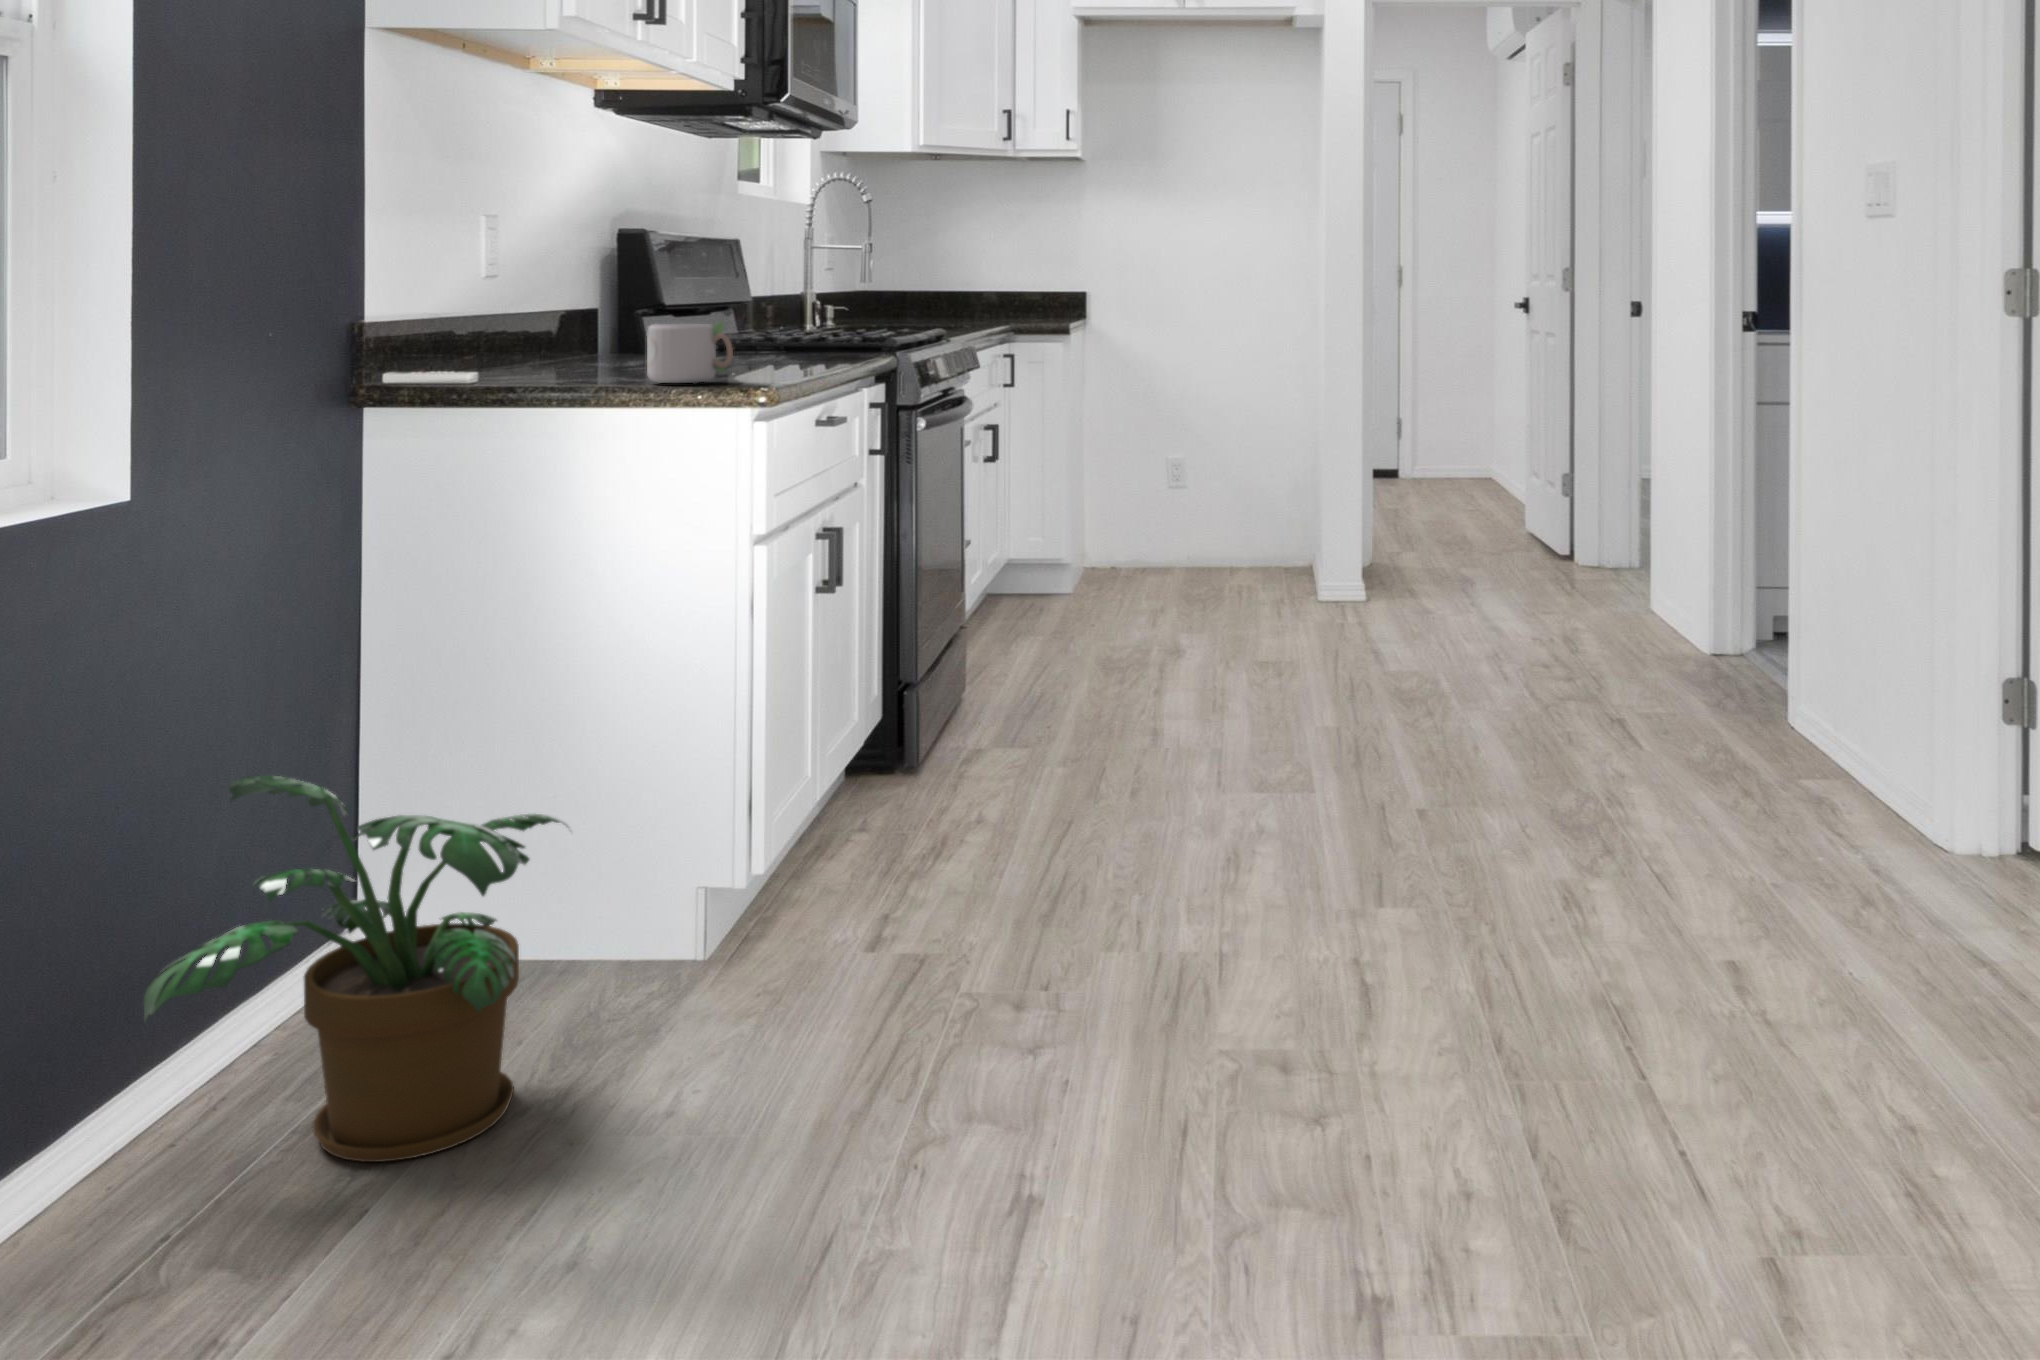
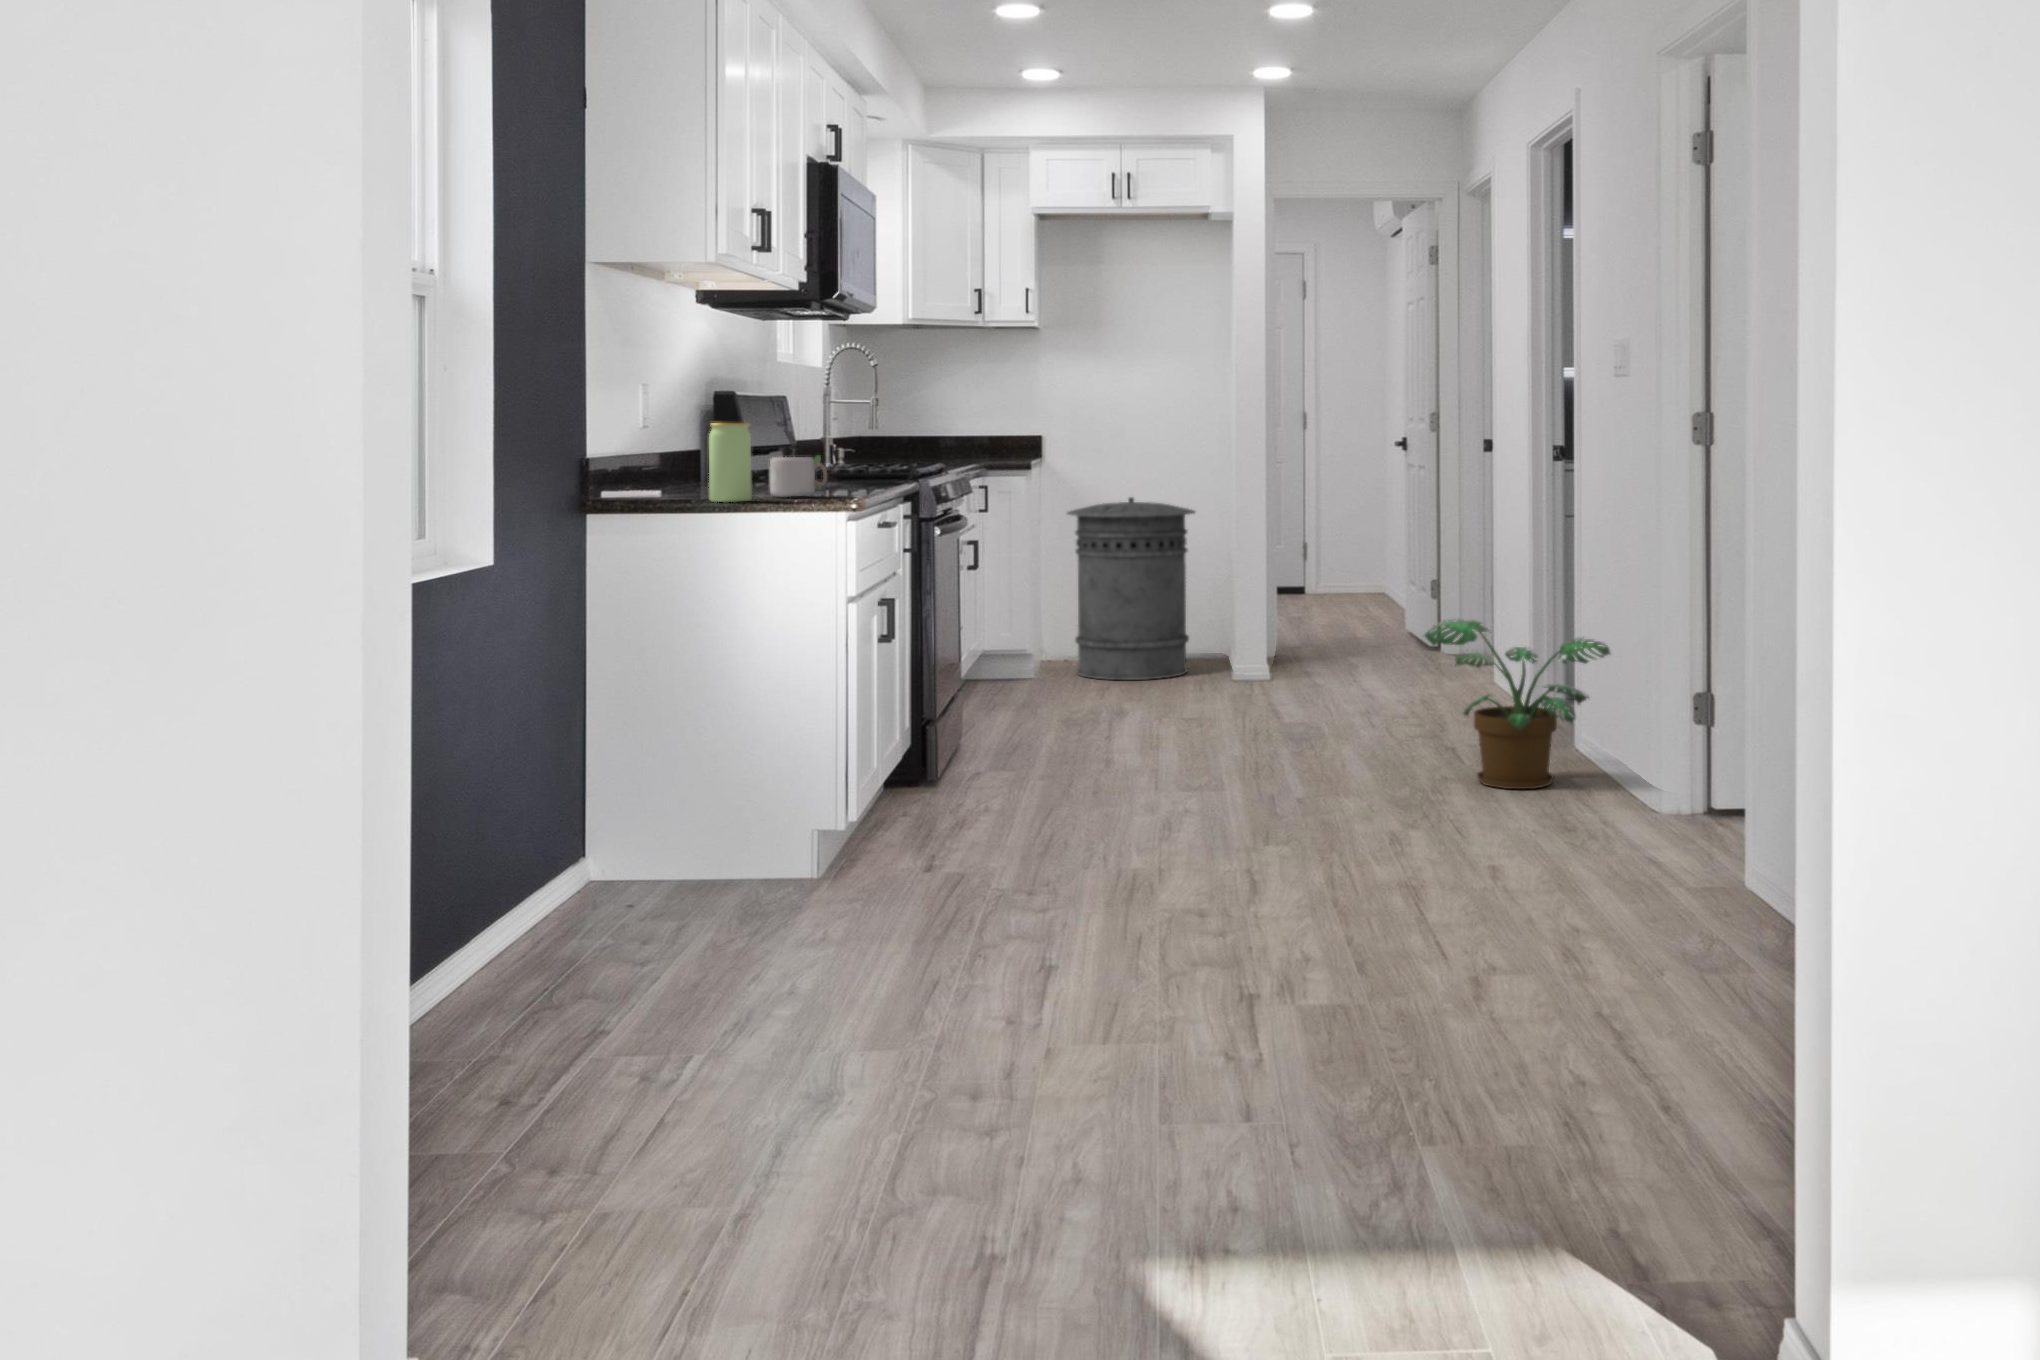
jar: none [541,272,607,393] -> present [709,423,752,502]
trash can: none [1116,368,1275,596] -> present [1067,497,1195,680]
potted plant: present [144,775,568,1162] -> present [1424,619,1610,789]

